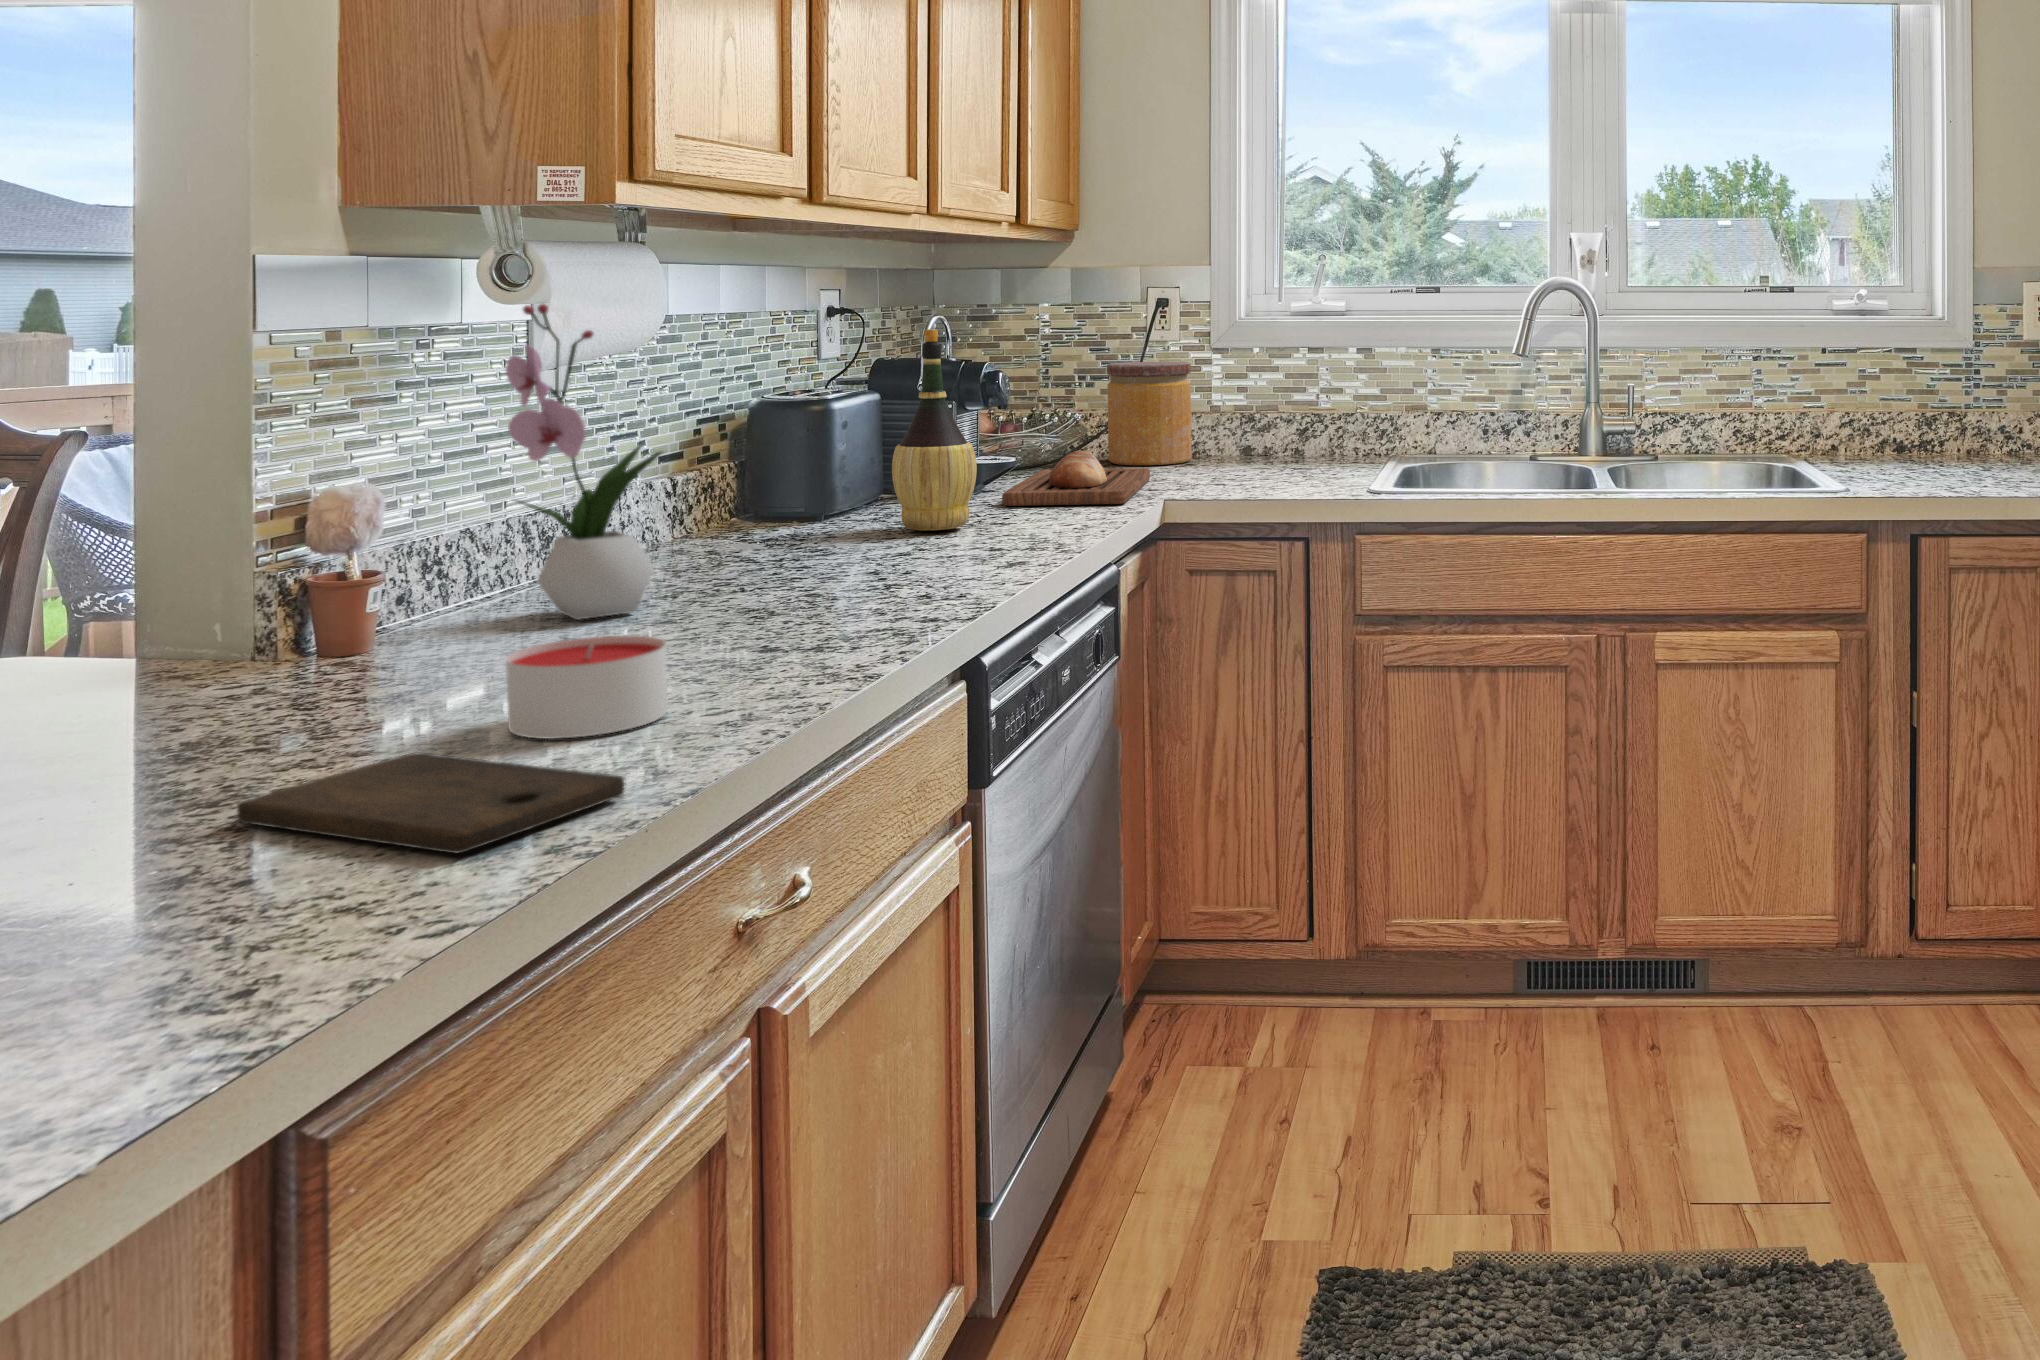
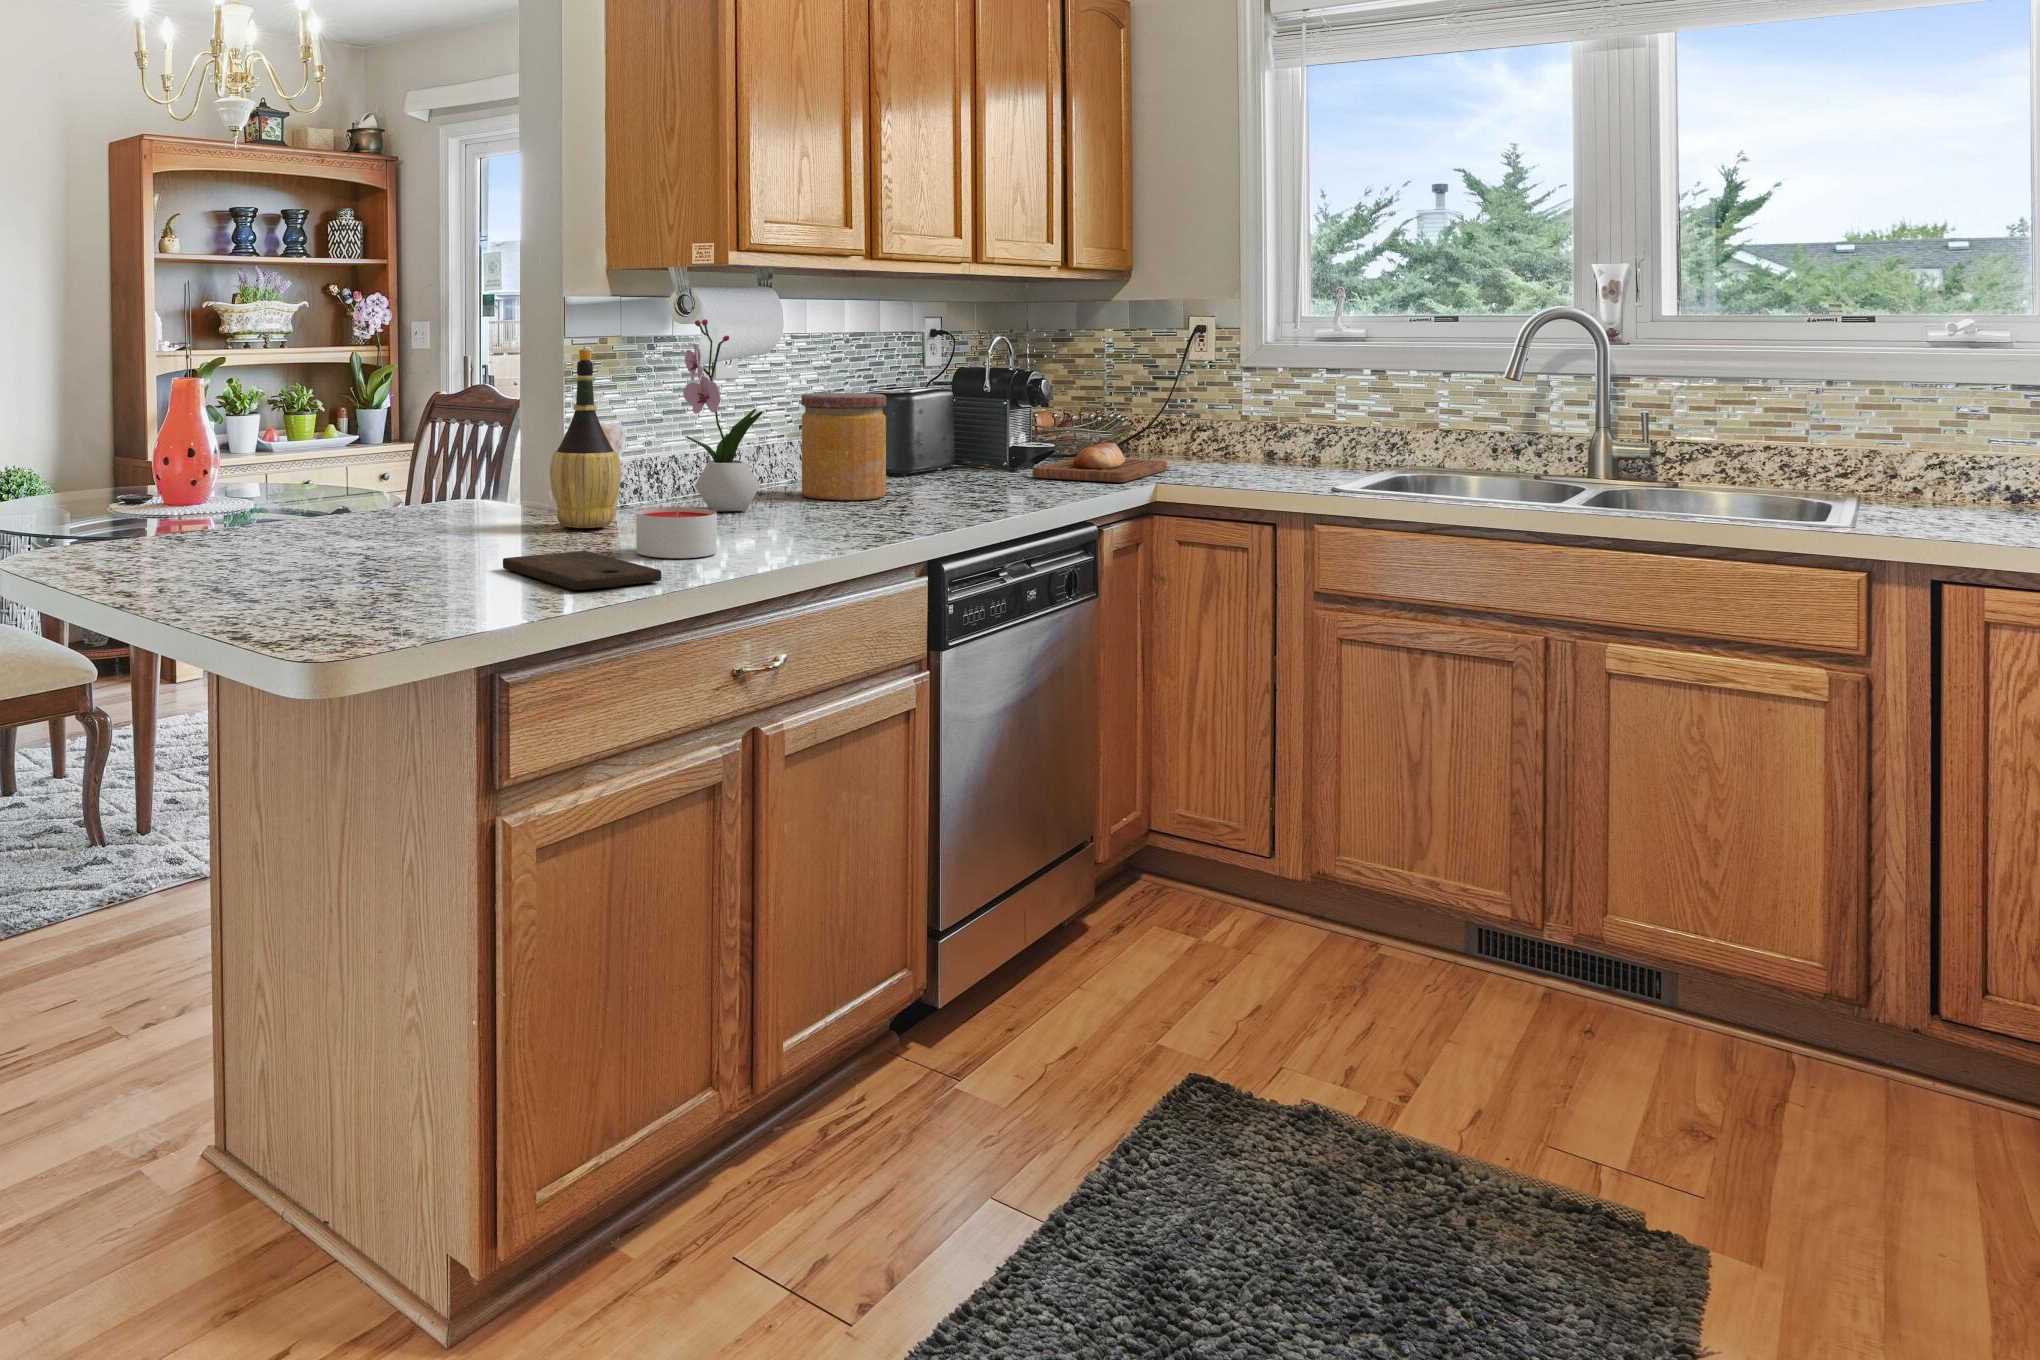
wine bottle: present [892,329,977,531] -> present [550,349,621,528]
jar: present [1107,361,1192,465] -> present [801,393,887,500]

